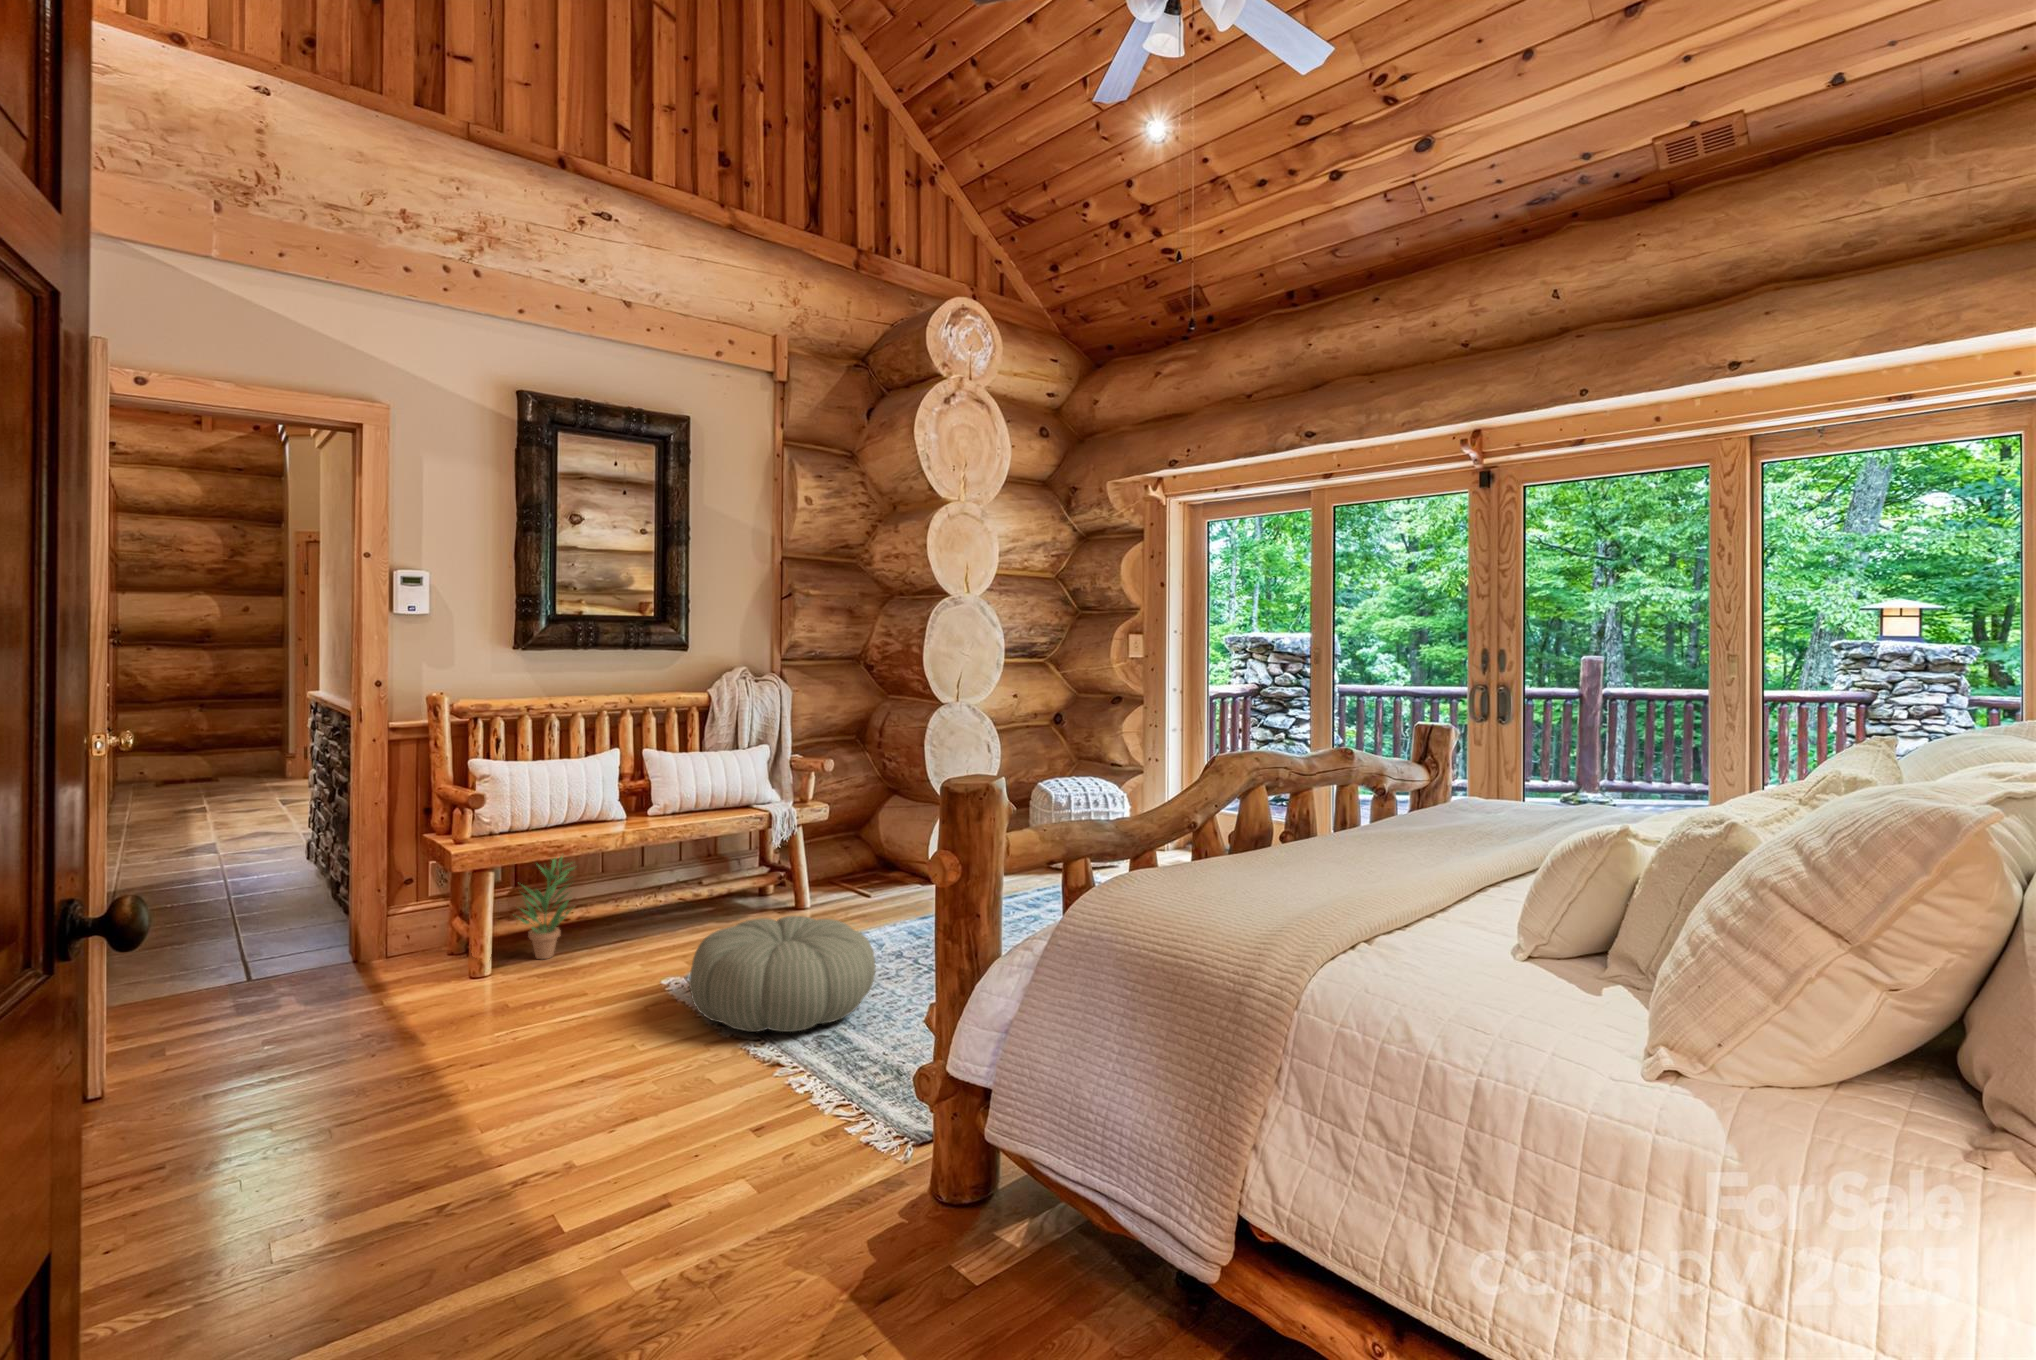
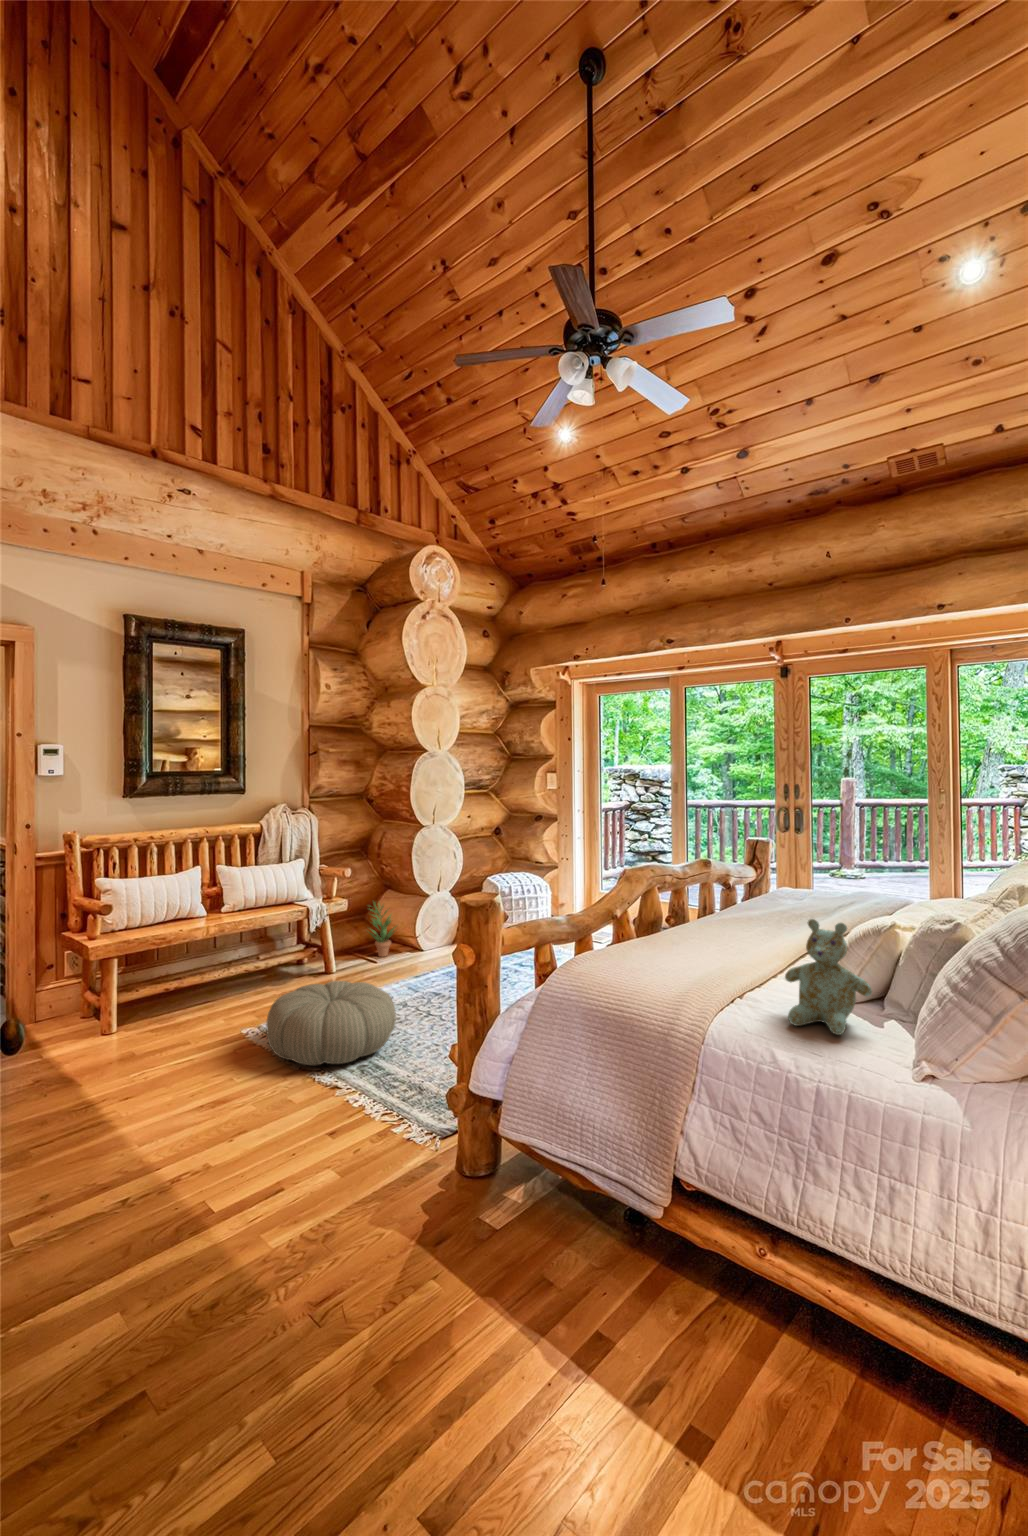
stuffed bear: none [1436,819,1581,1005] -> present [785,919,872,1035]
potted plant: present [518,856,574,959] -> present [369,902,395,957]

